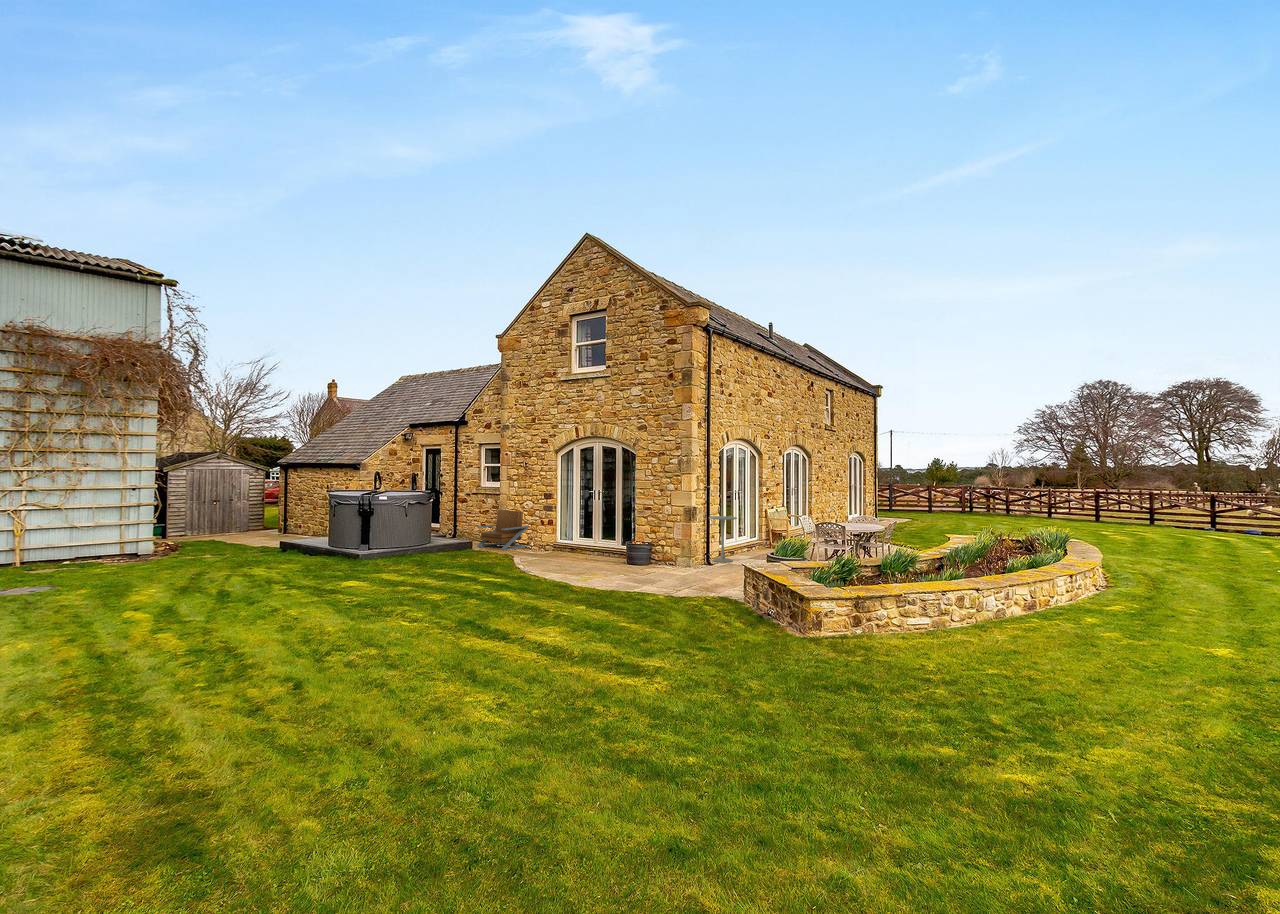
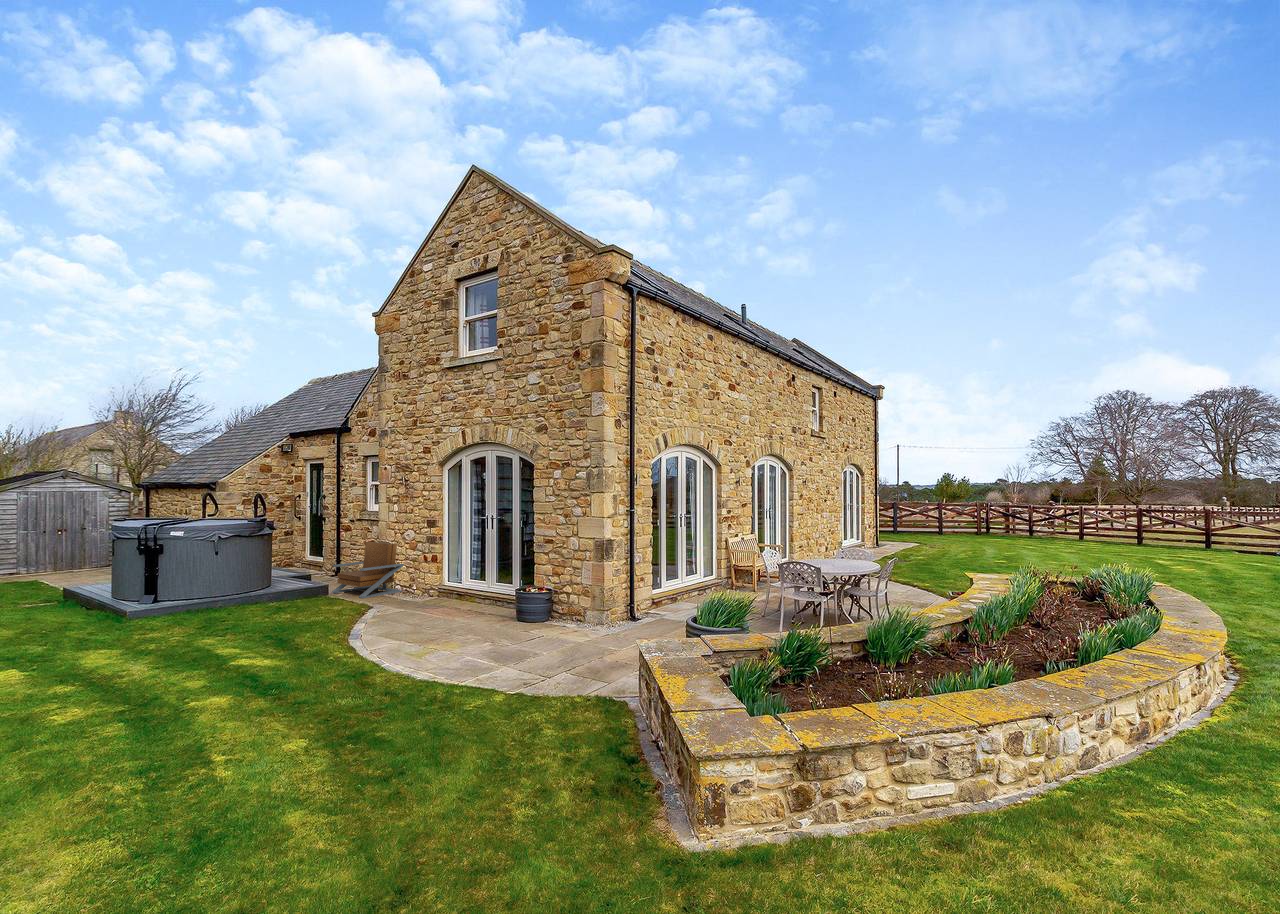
pedestal table: present [709,516,737,562] -> none [630,552,670,619]

